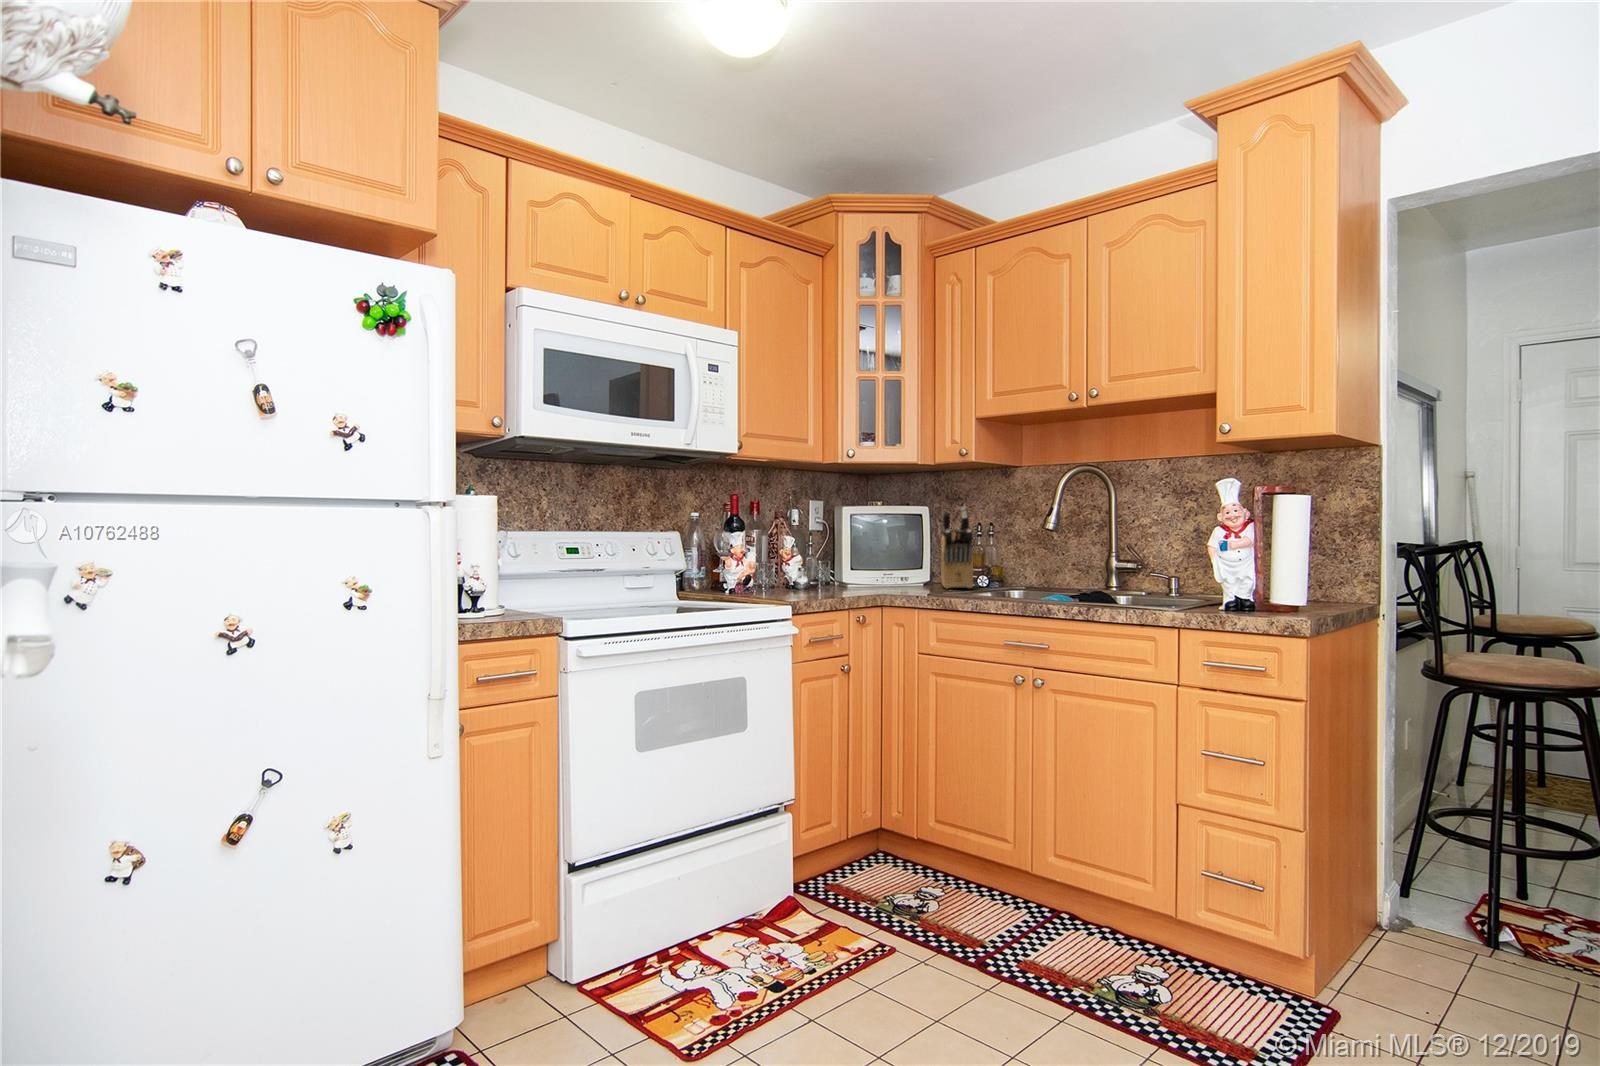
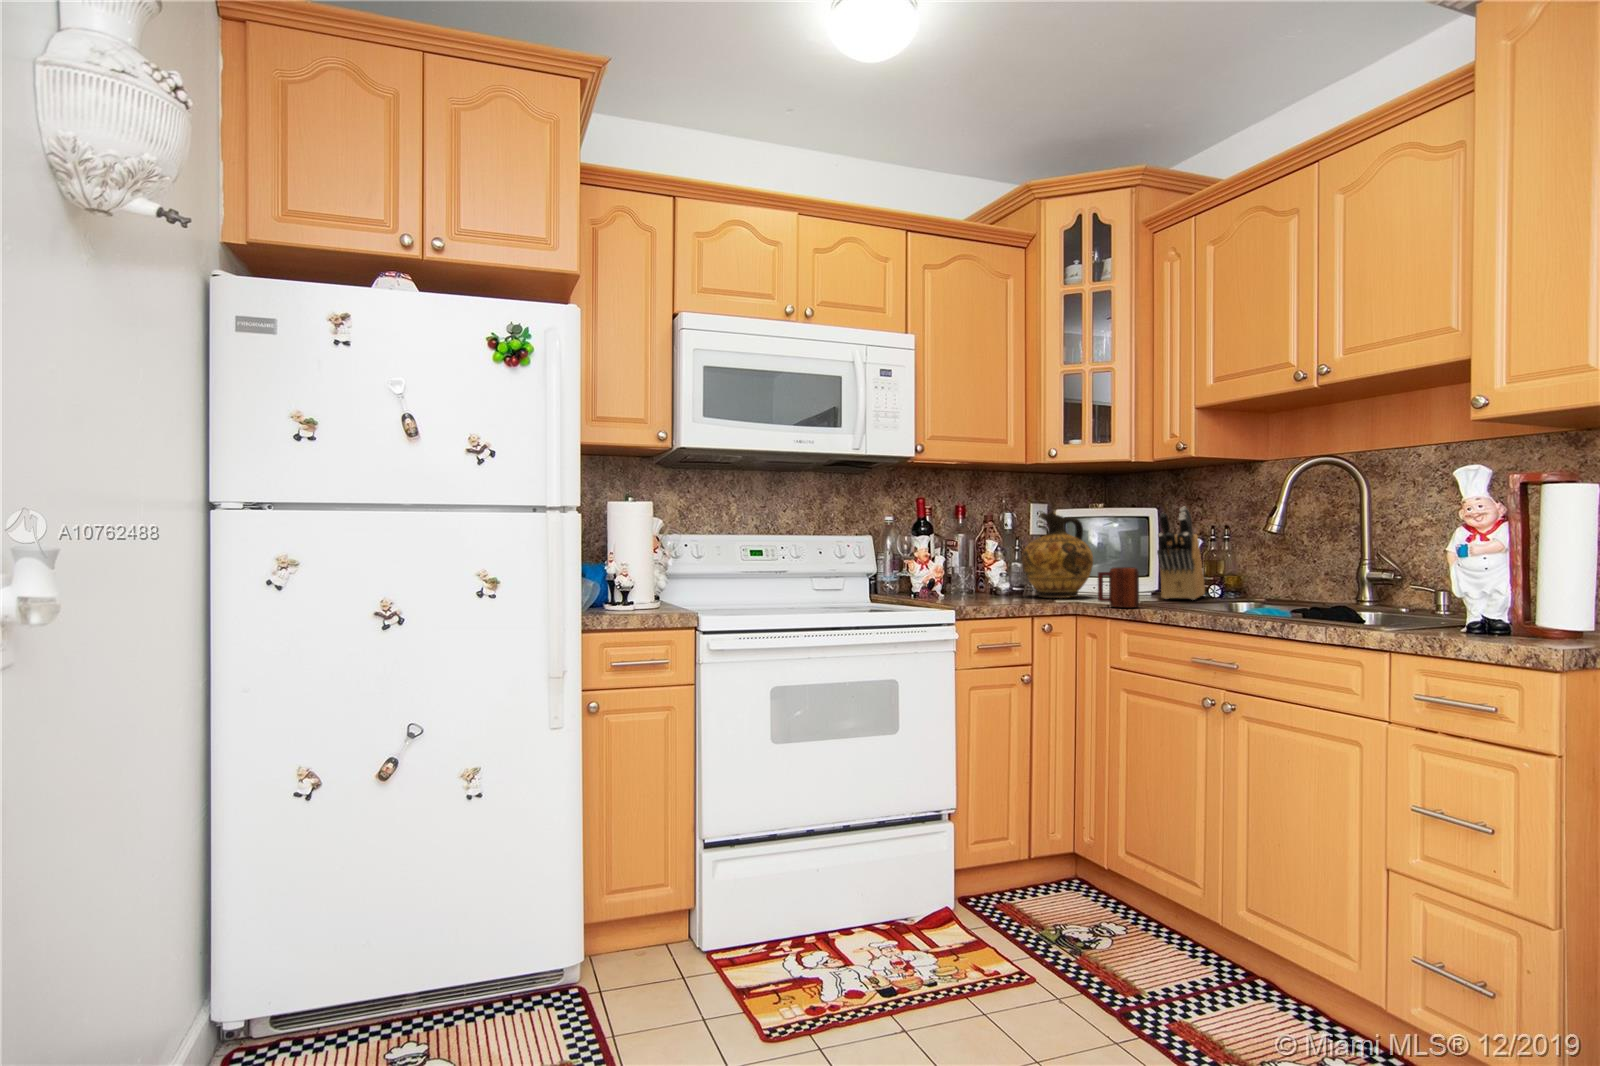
ceramic jug: none [822,510,886,590] -> present [1022,512,1093,598]
mug: none [910,561,945,598] -> present [1098,567,1139,608]

